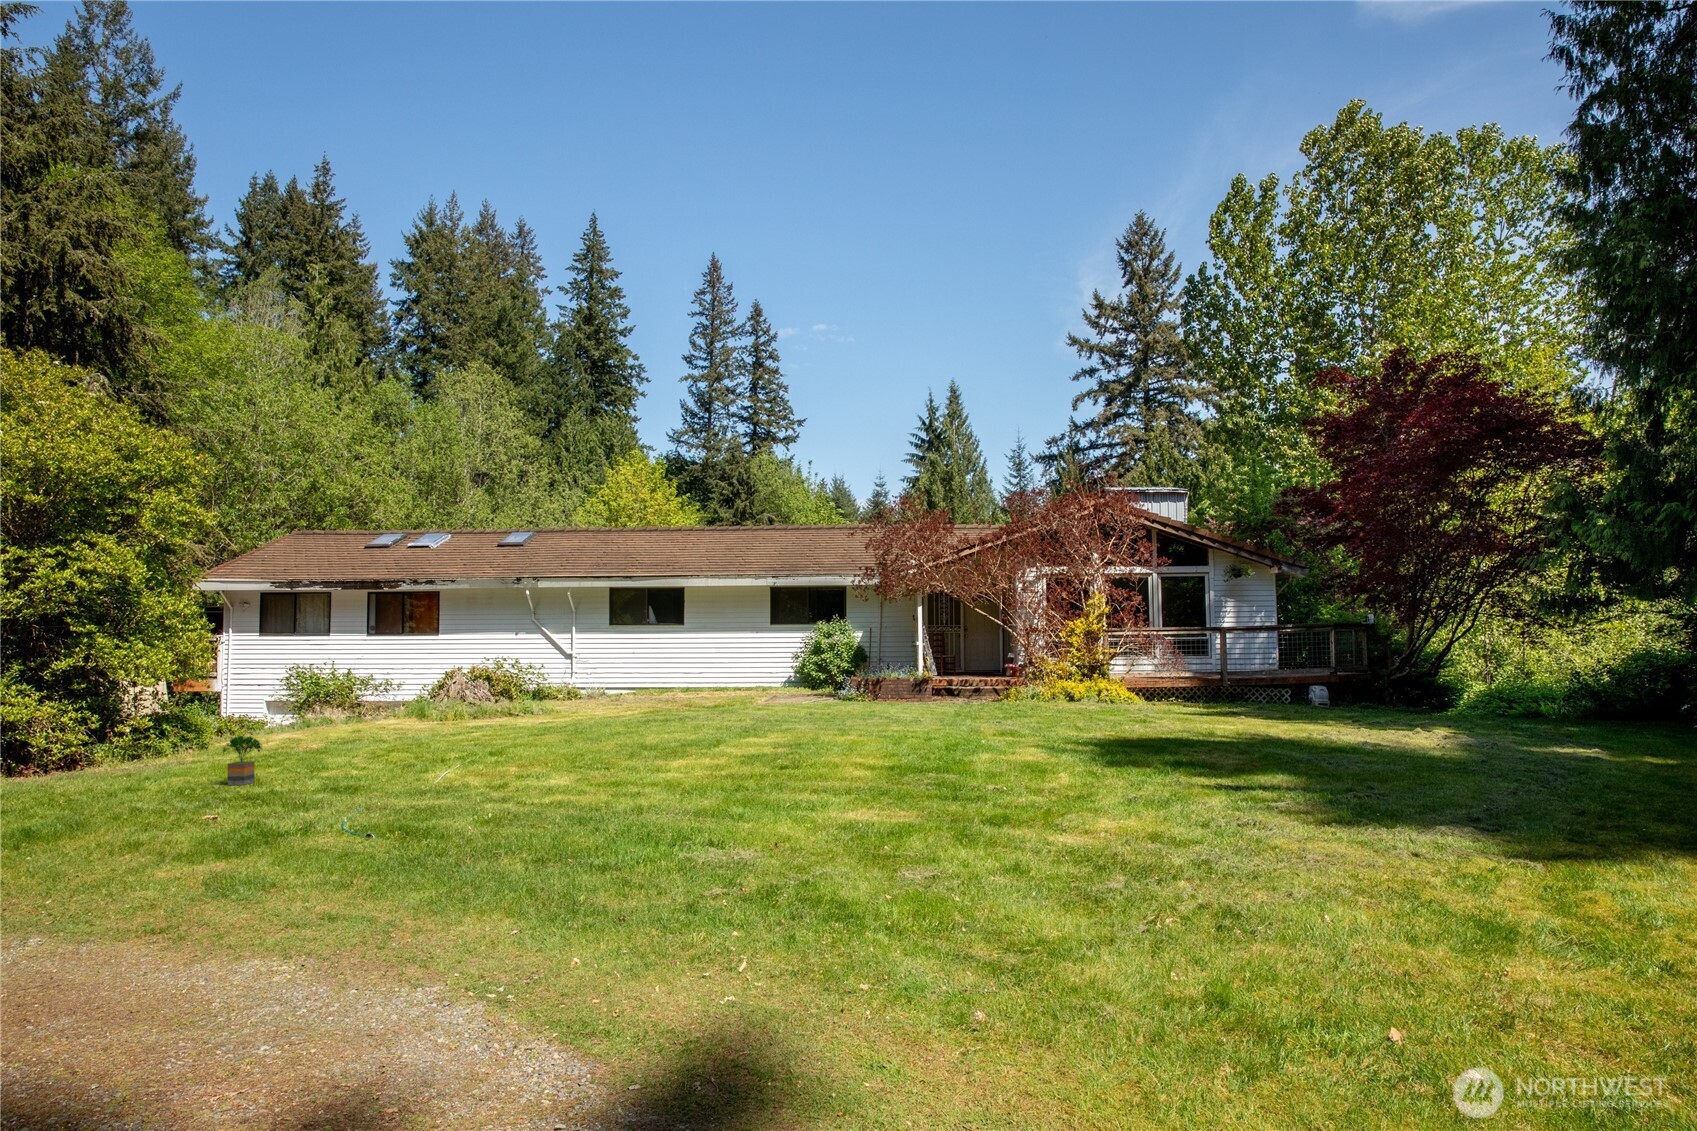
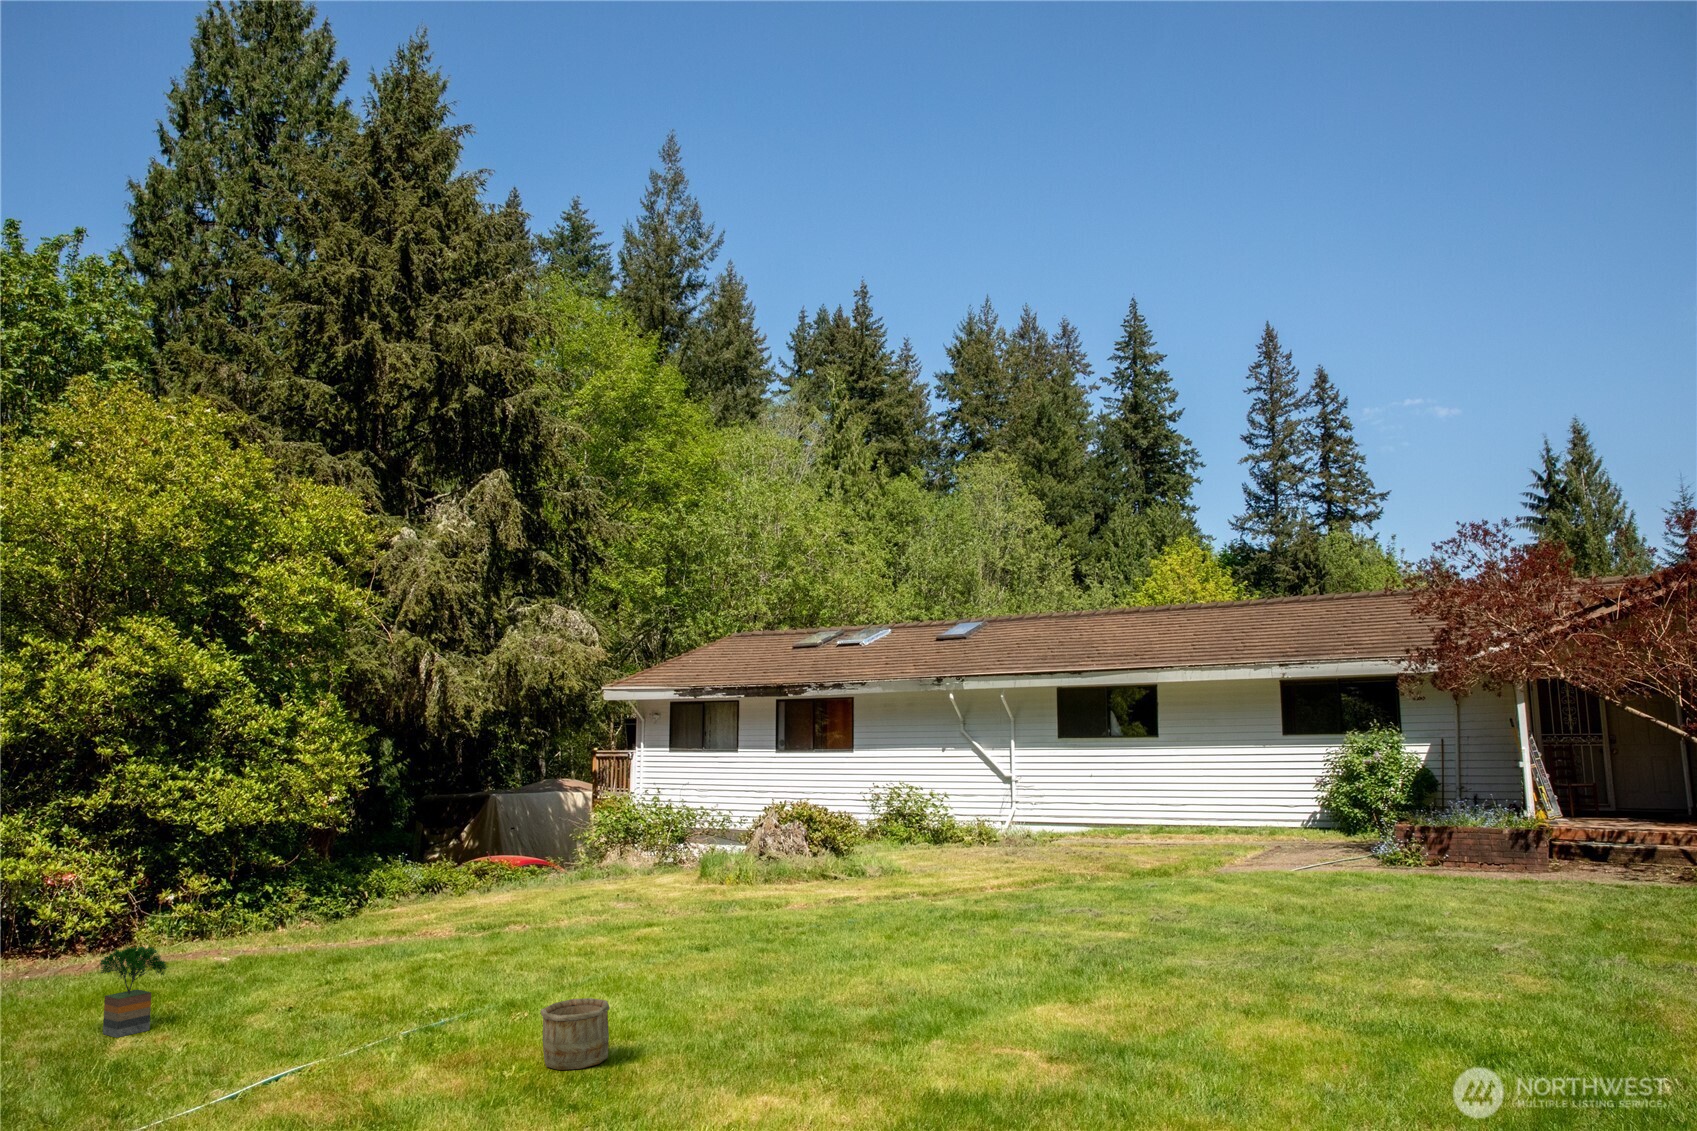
wooden bucket: none [536,741,569,770] -> present [540,998,610,1070]

